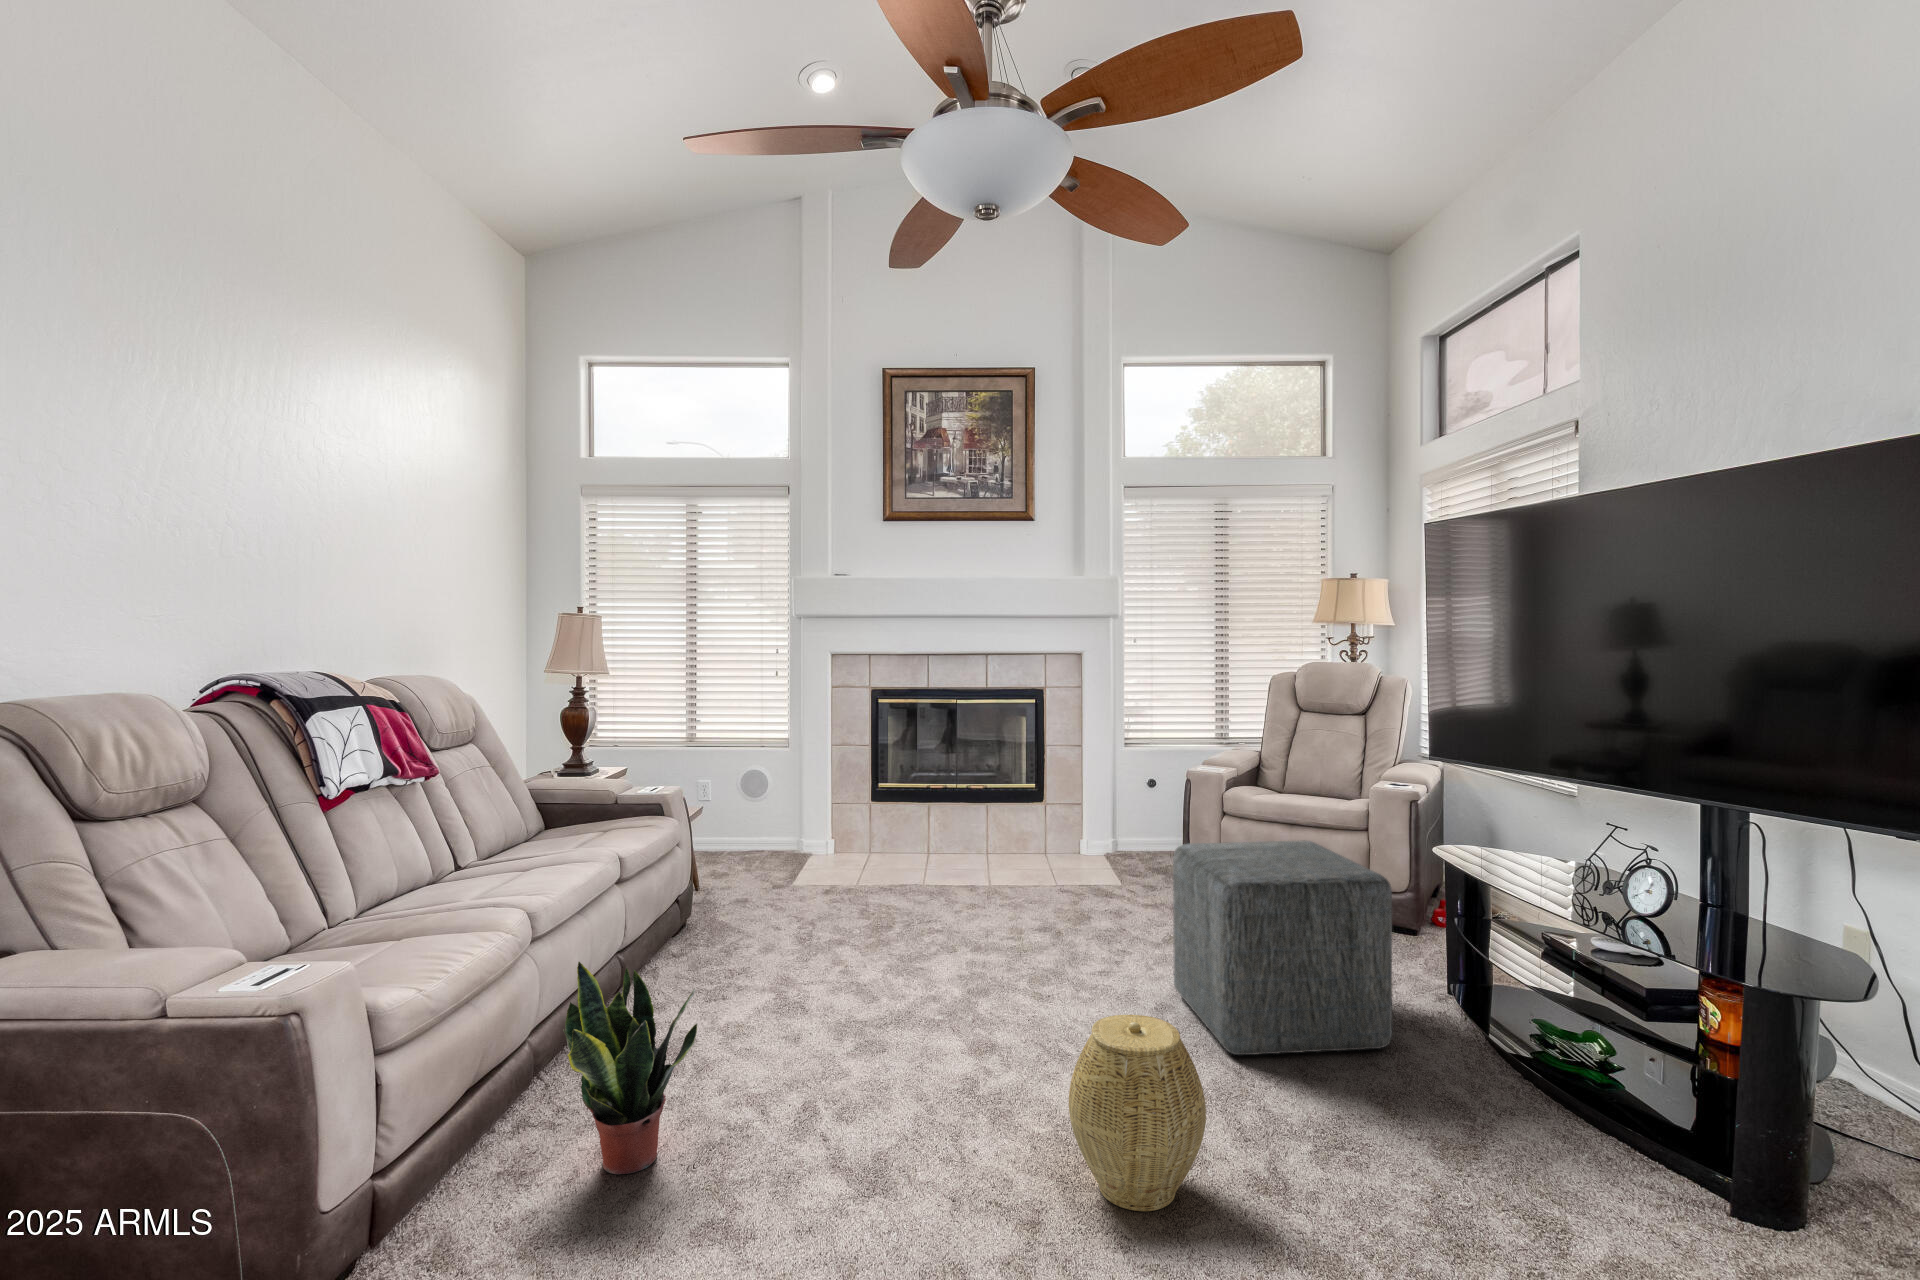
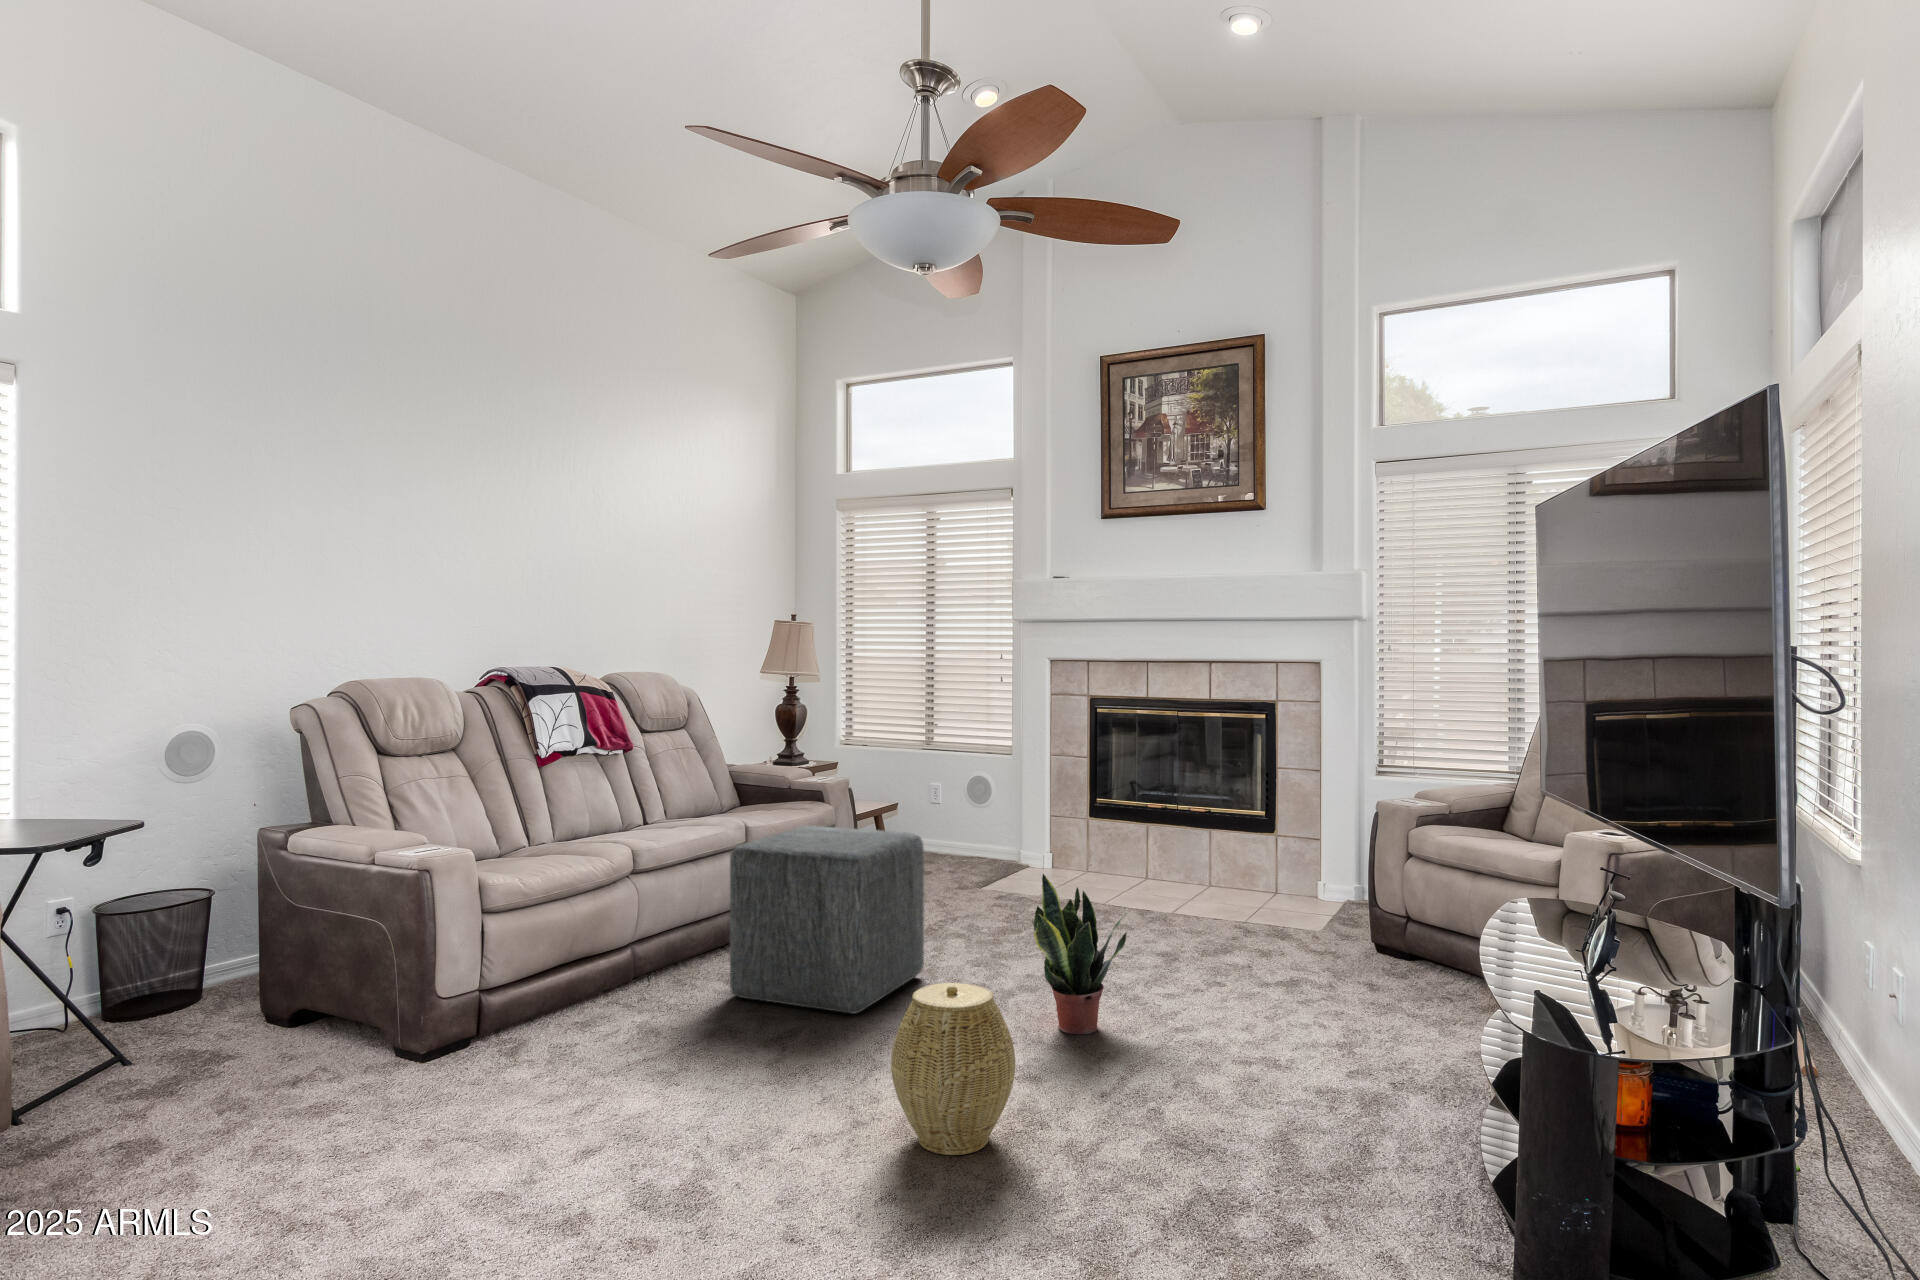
ottoman: present [1173,840,1392,1055] -> present [730,826,924,1014]
potted plant: present [563,962,698,1174] -> present [1032,874,1128,1034]

